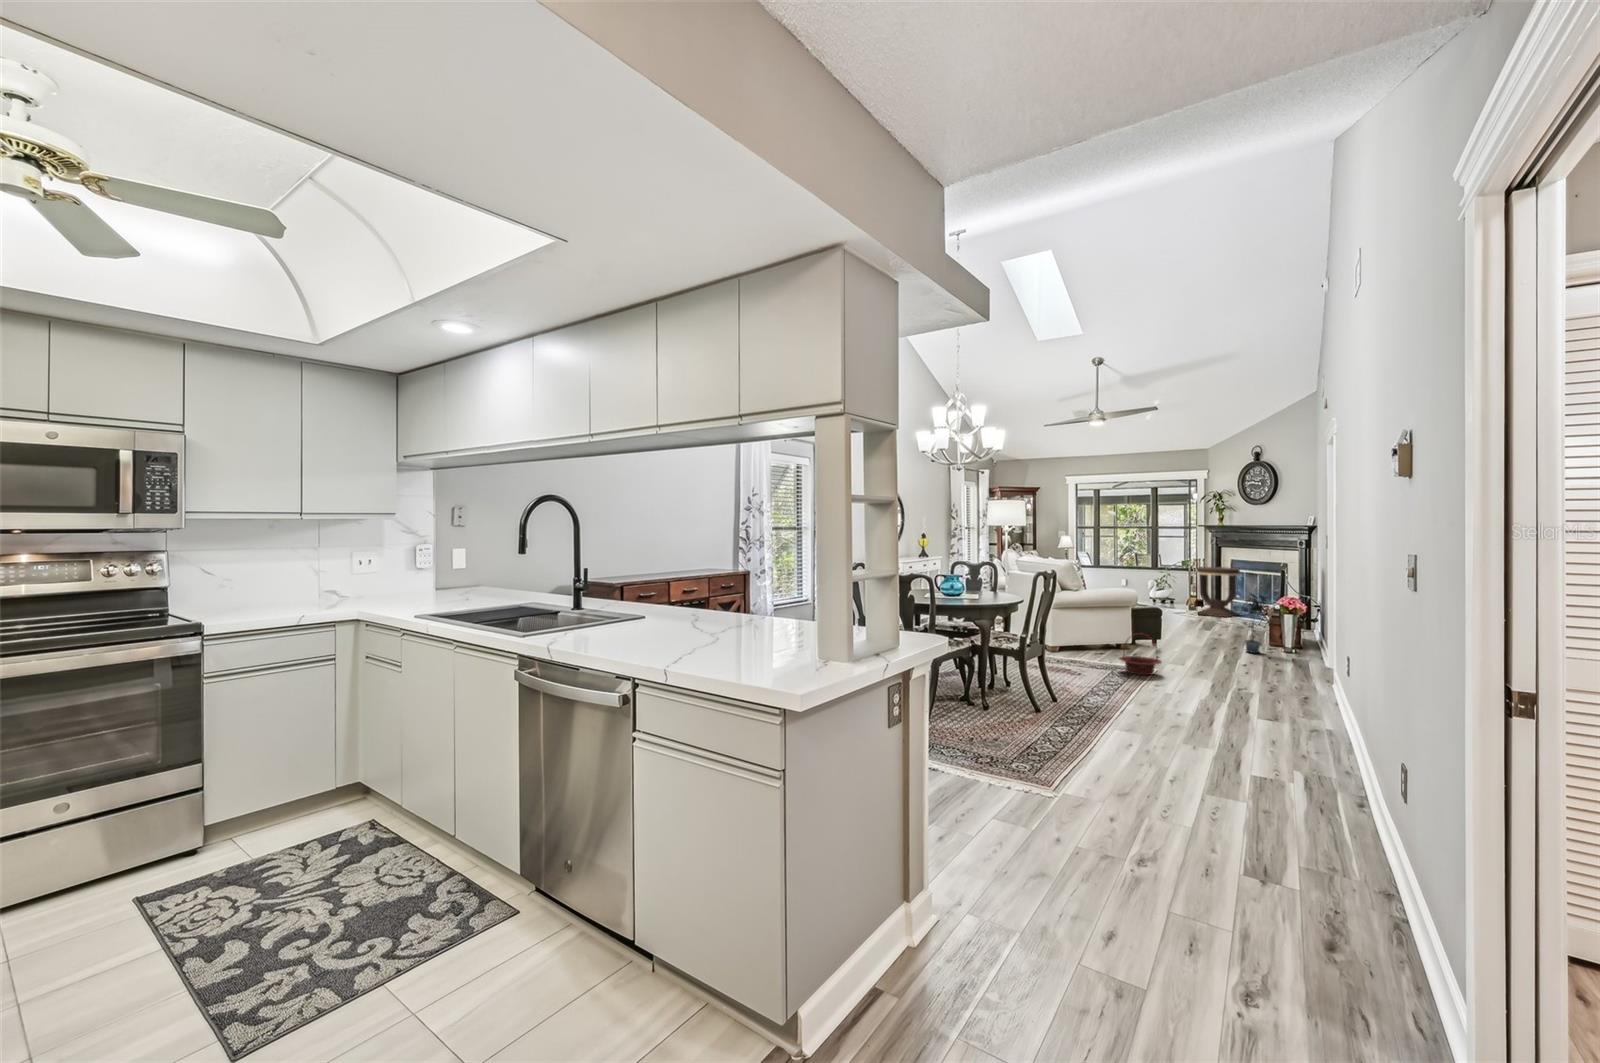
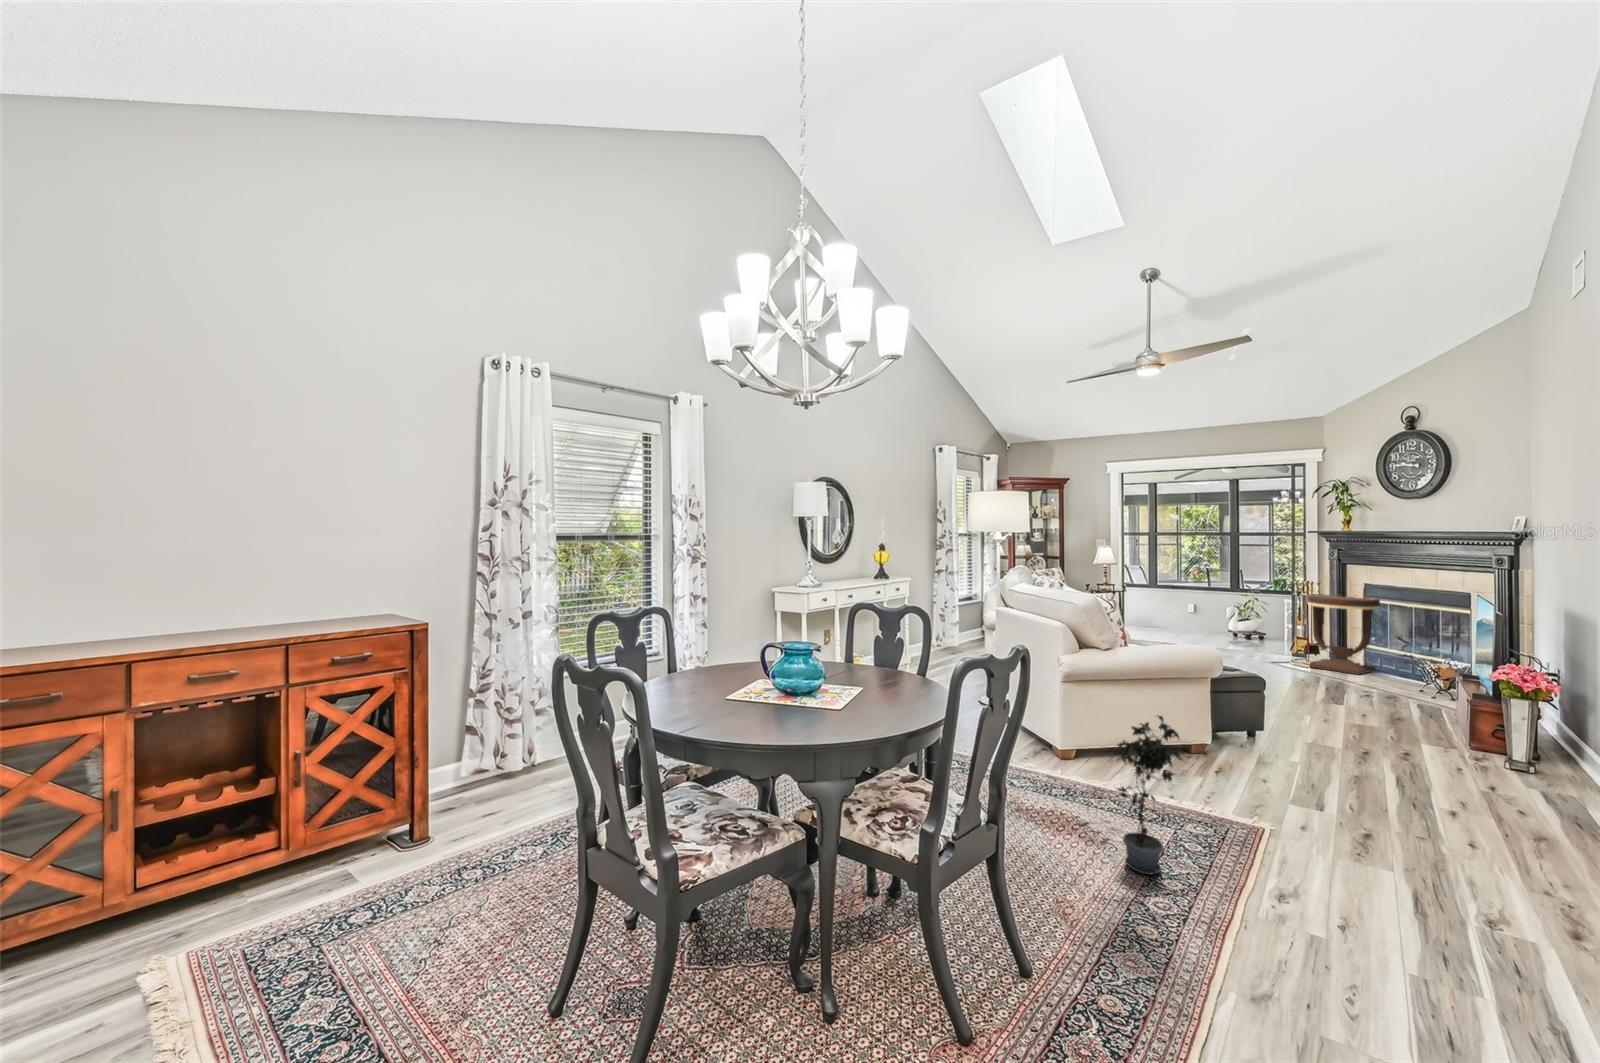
potted plant: present [1243,595,1269,653] -> present [1112,716,1182,875]
basket: present [1119,639,1161,675] -> none [1186,755,1284,847]

